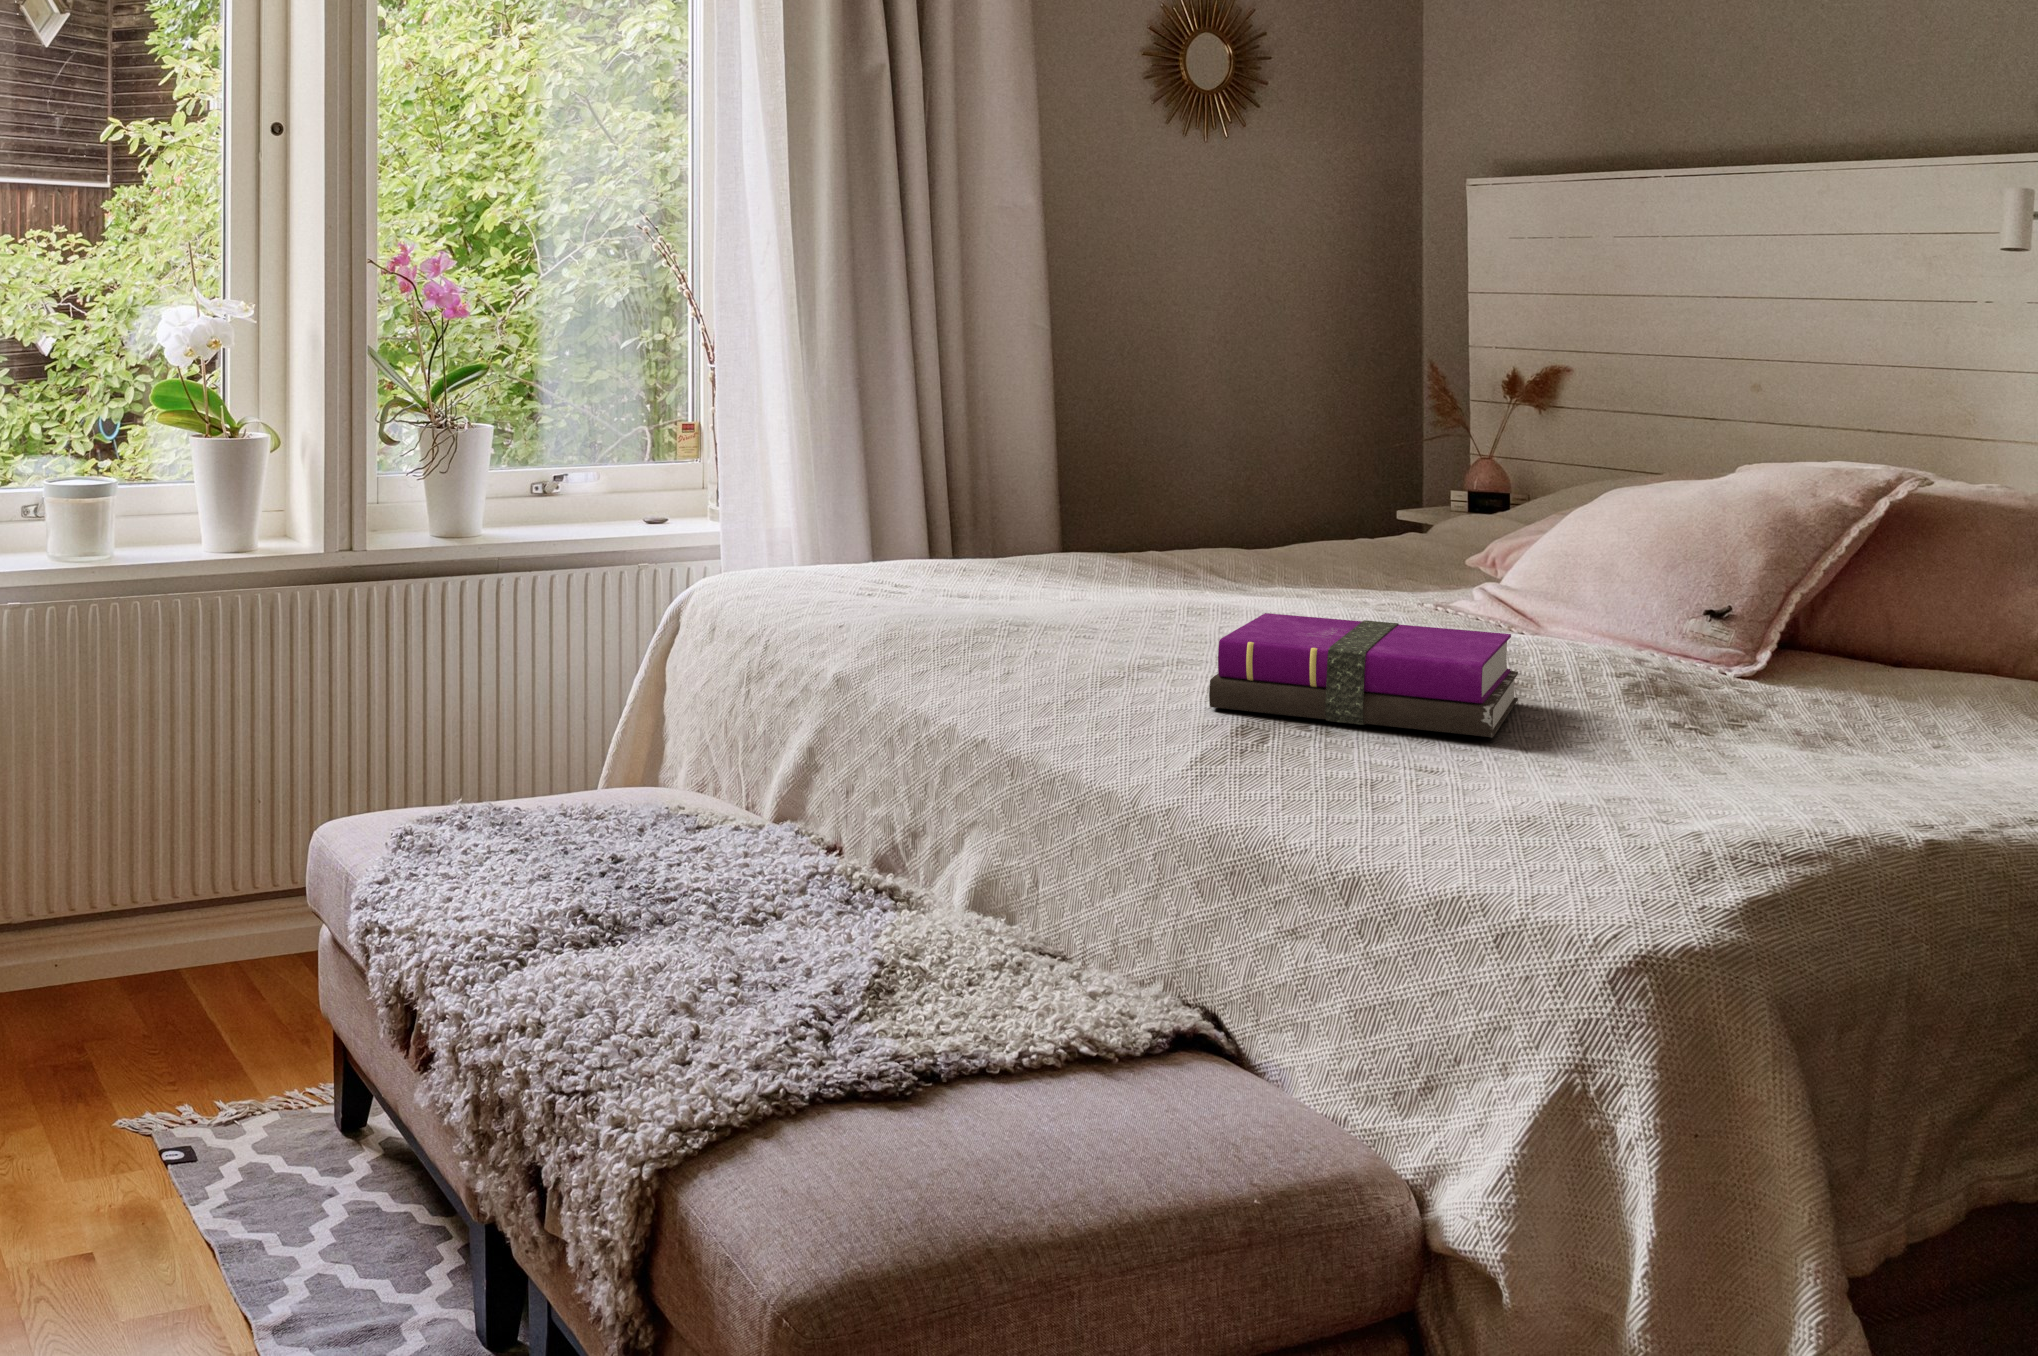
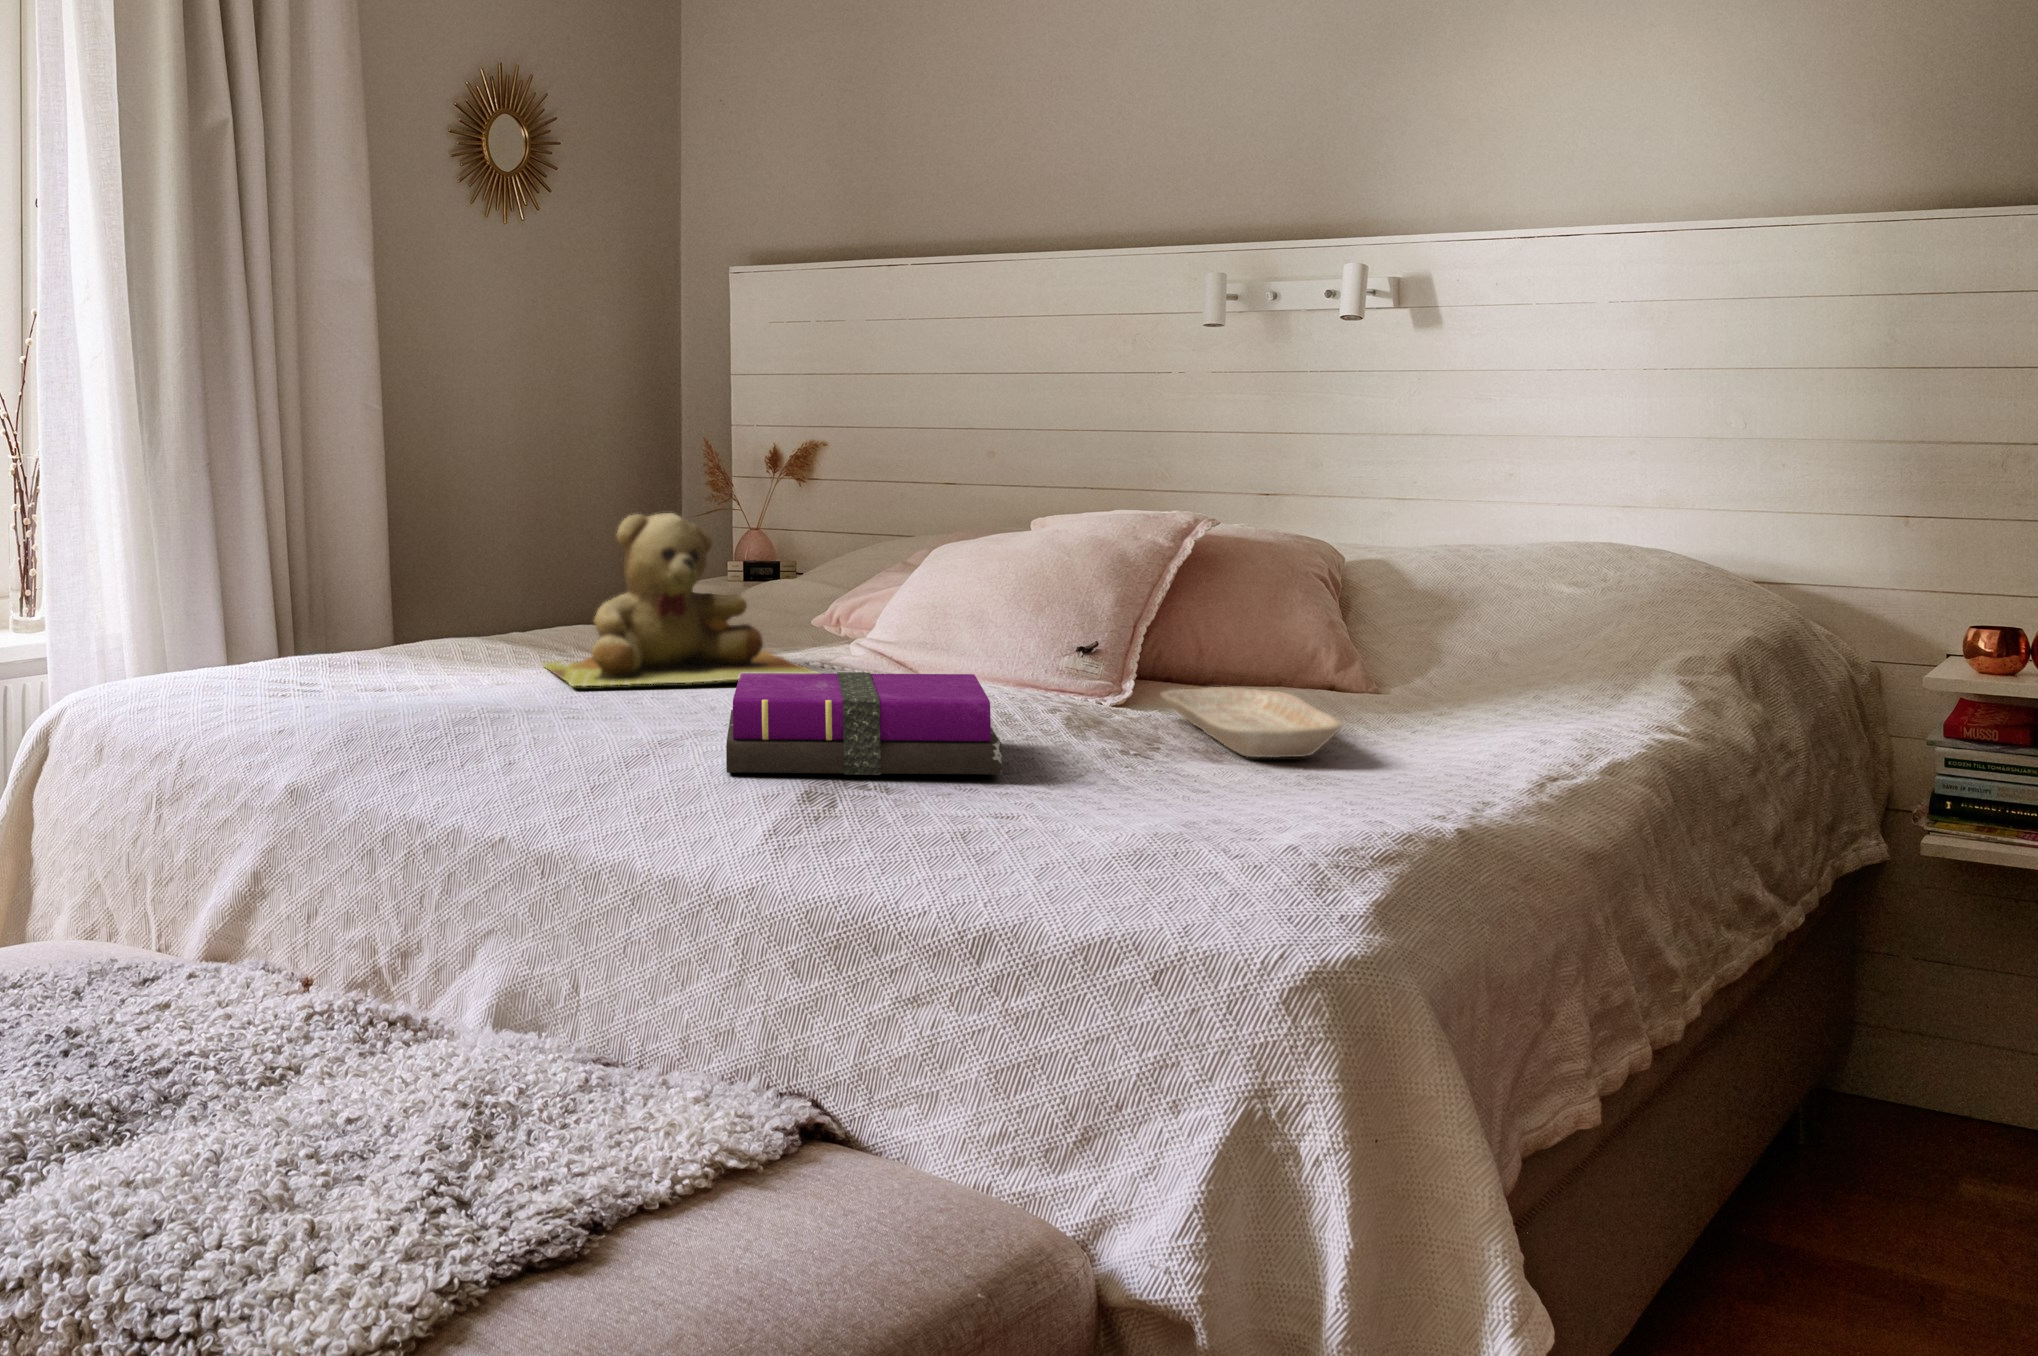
teddy bear: none [1137,447,1420,621] -> present [544,513,815,686]
tray: none [1762,668,1939,755] -> present [1161,687,1342,757]

